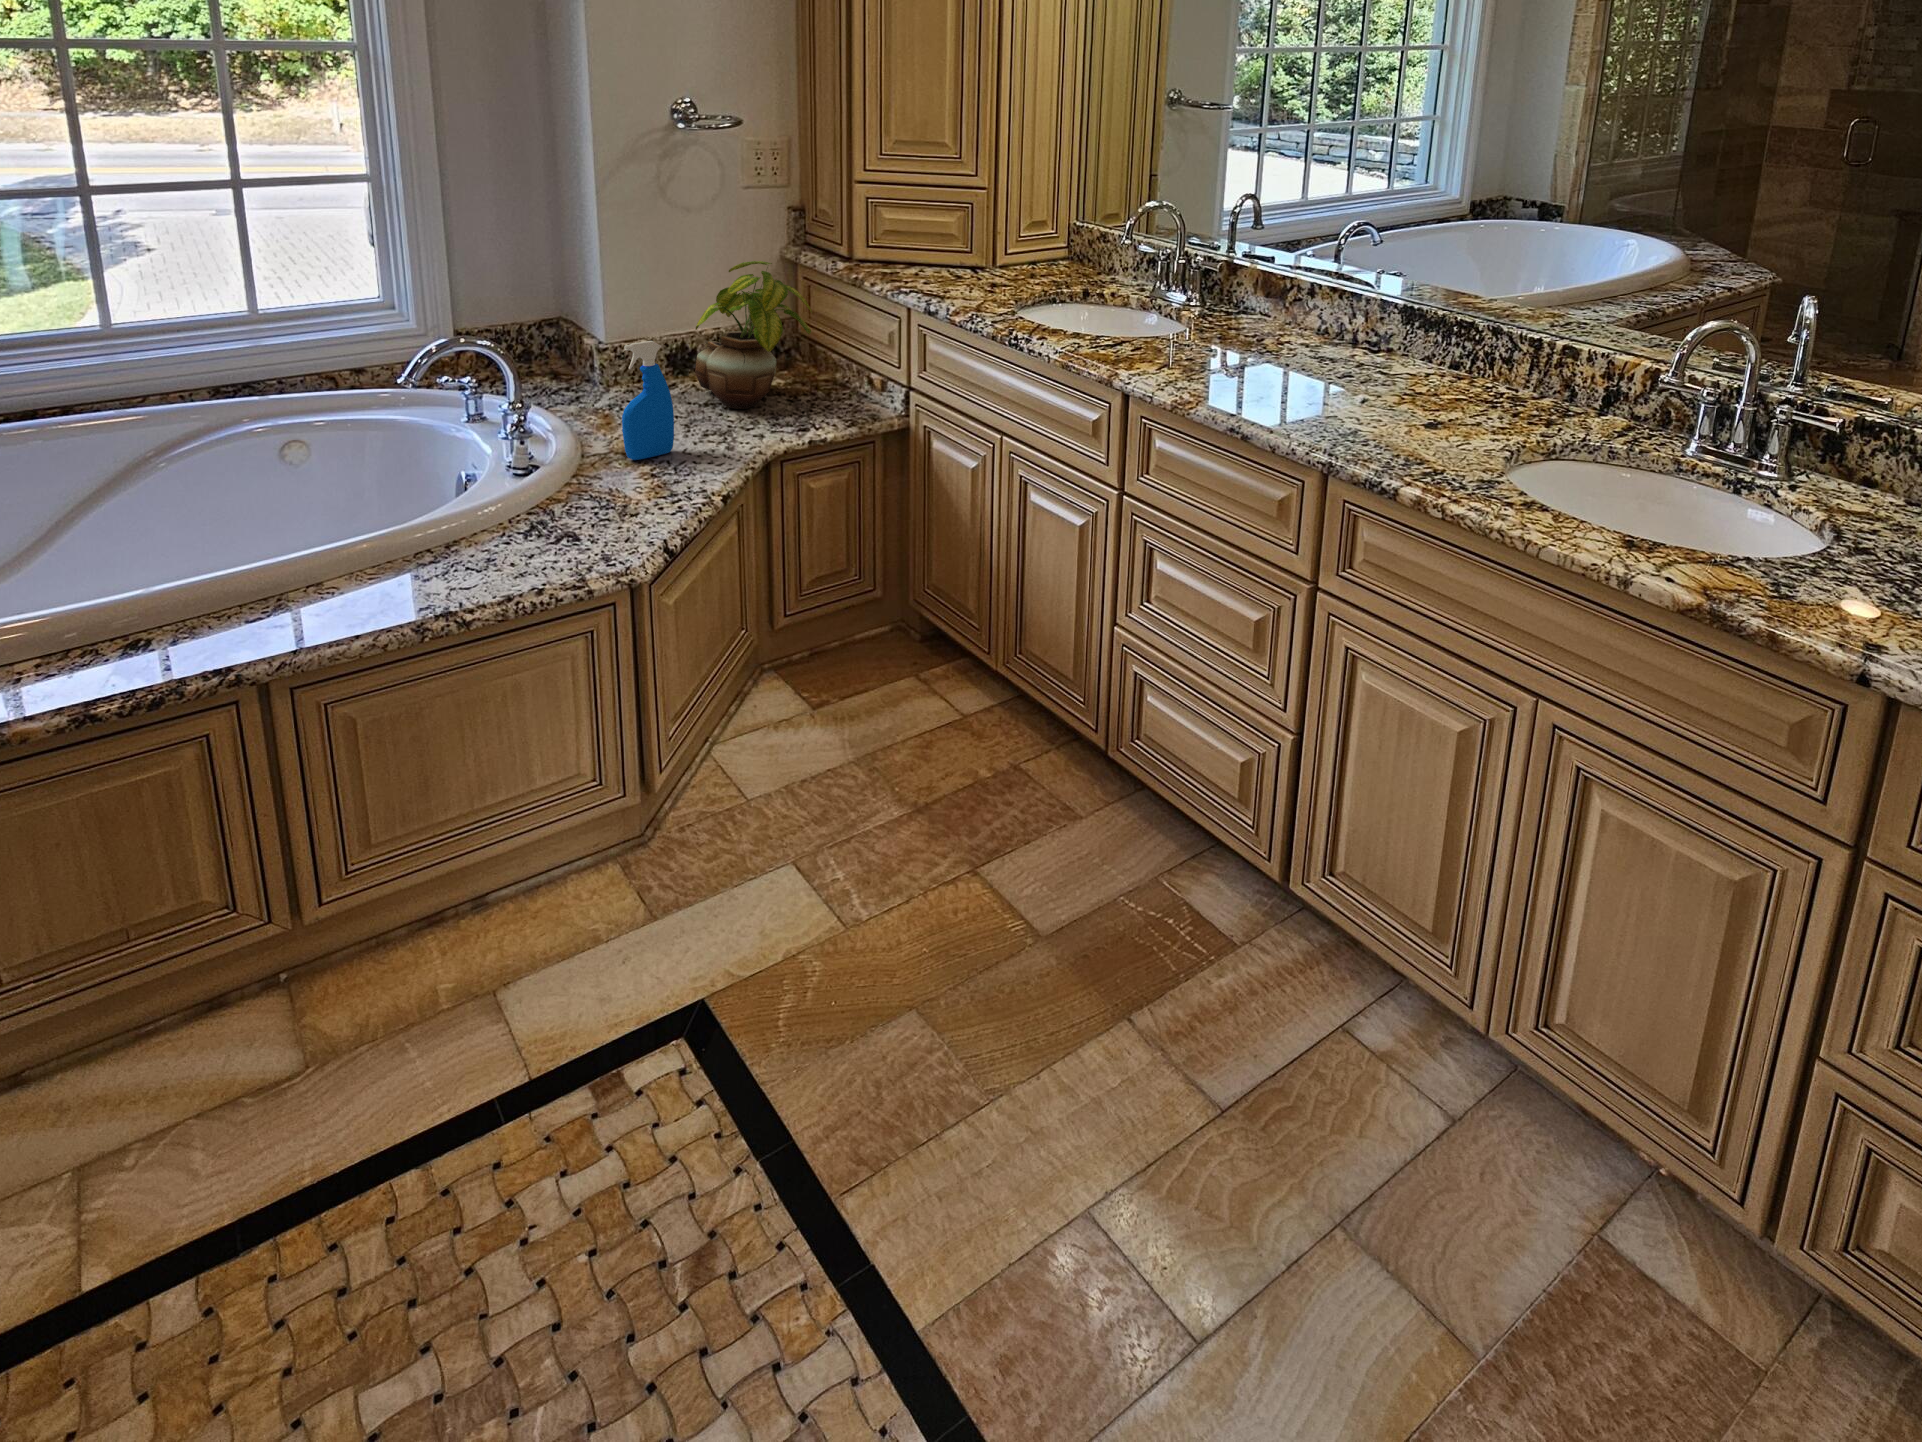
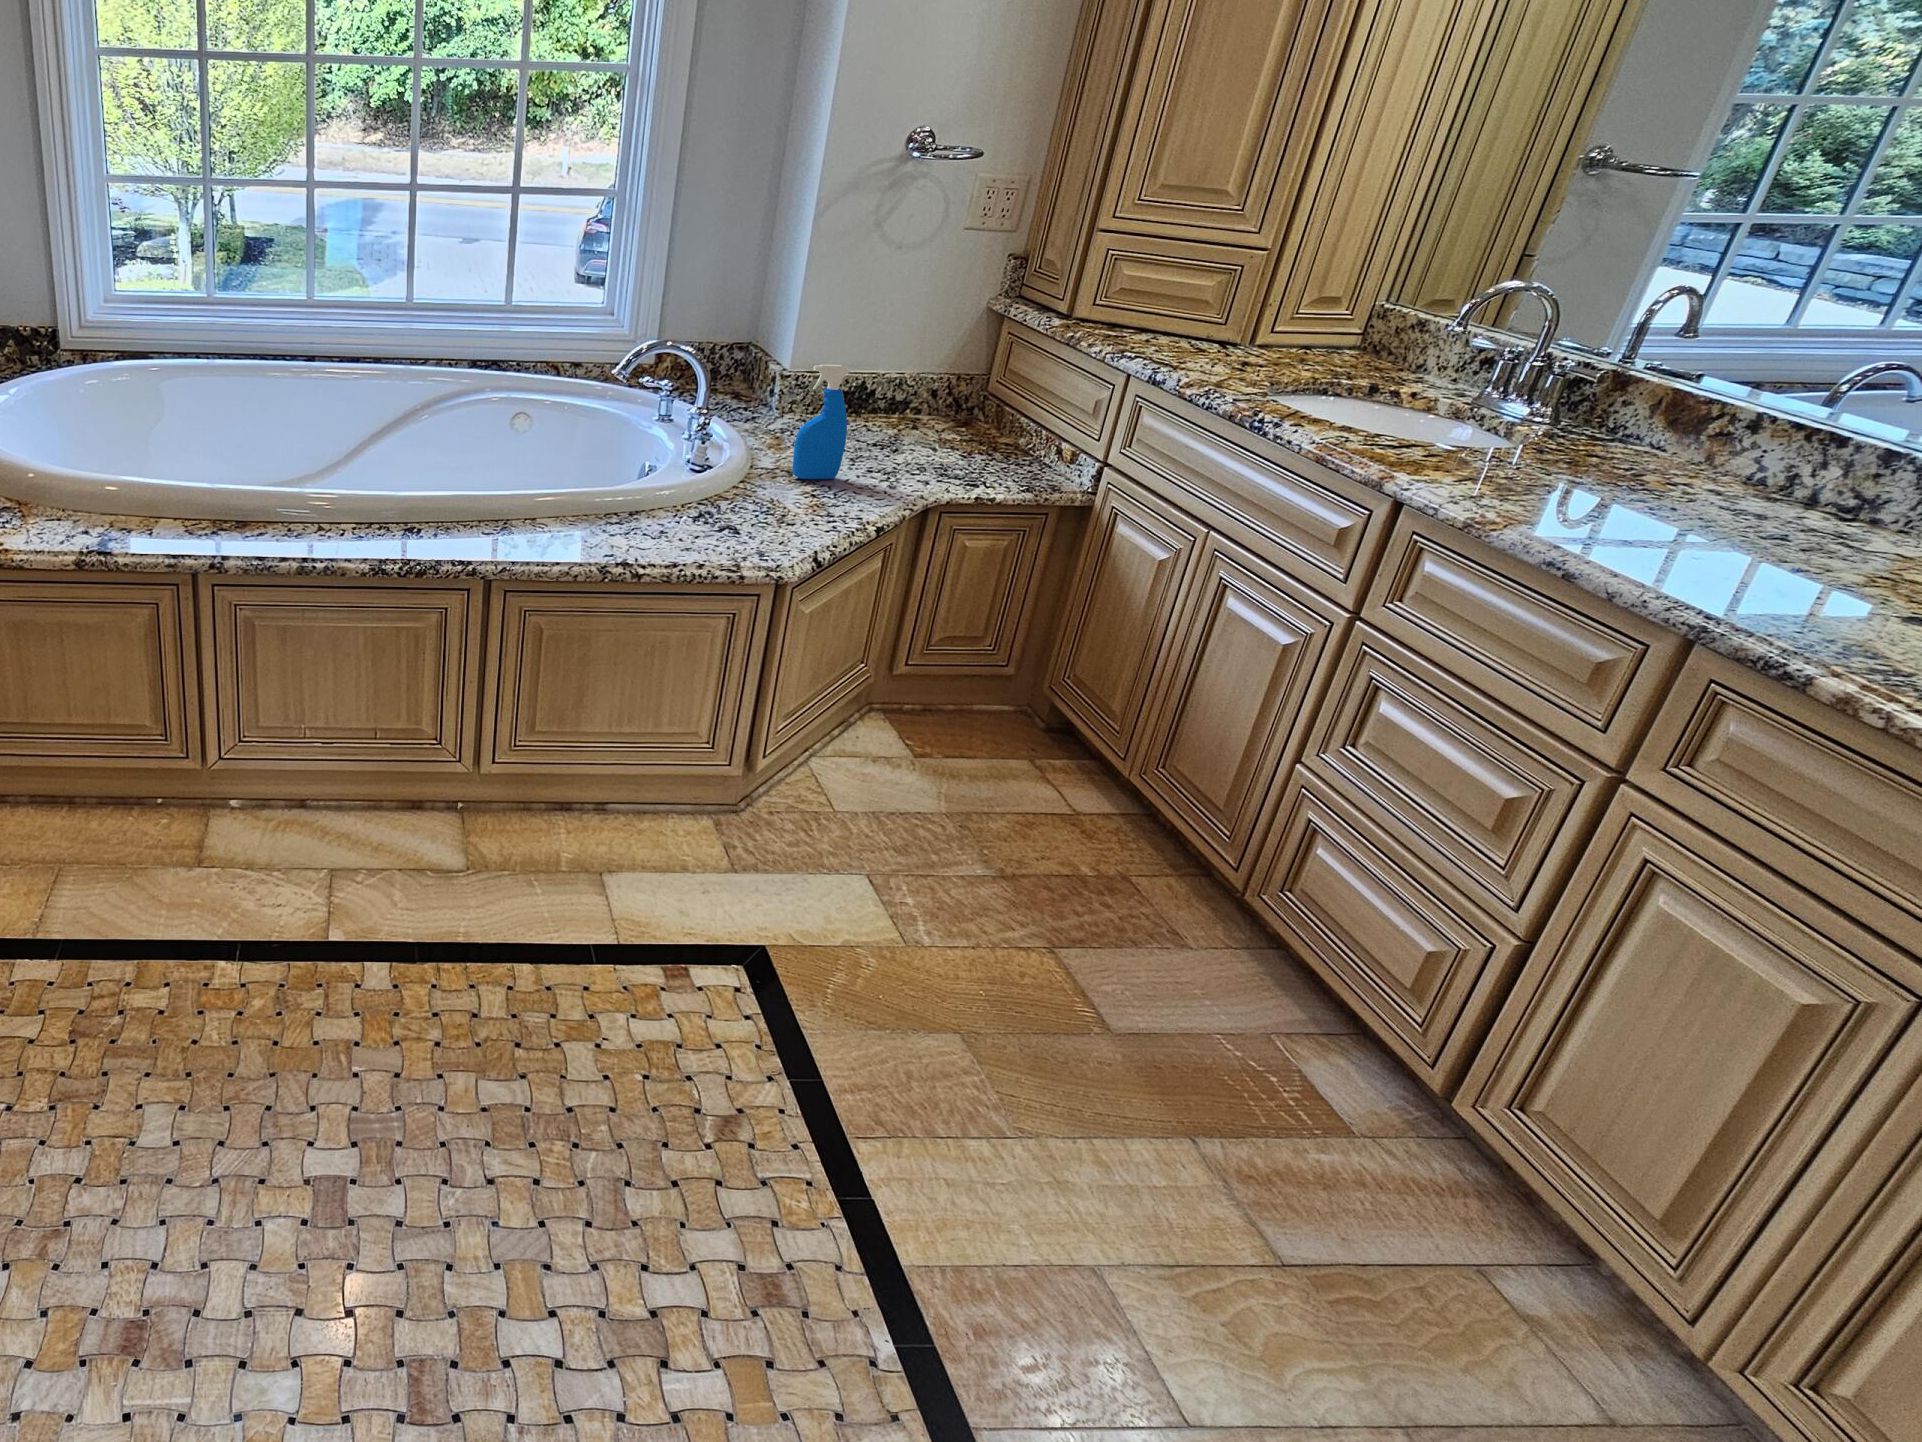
potted plant: present [695,261,812,409] -> none [872,303,1014,455]

